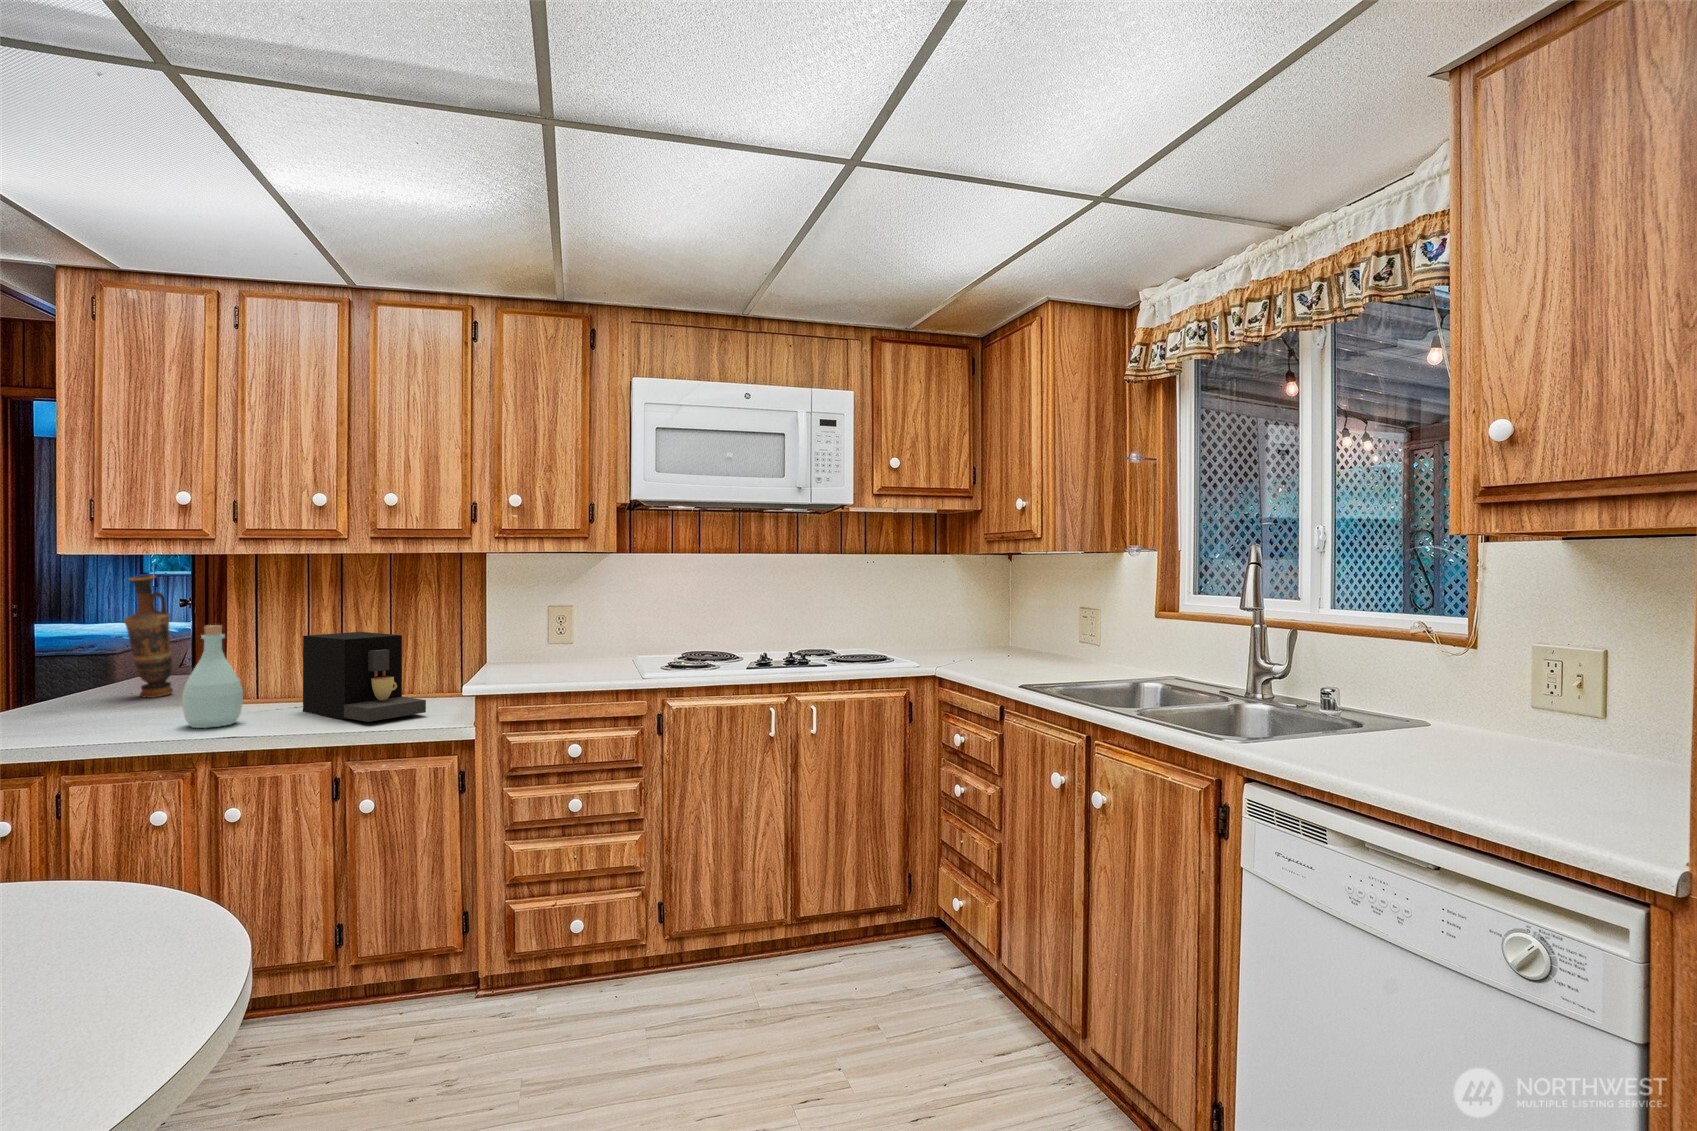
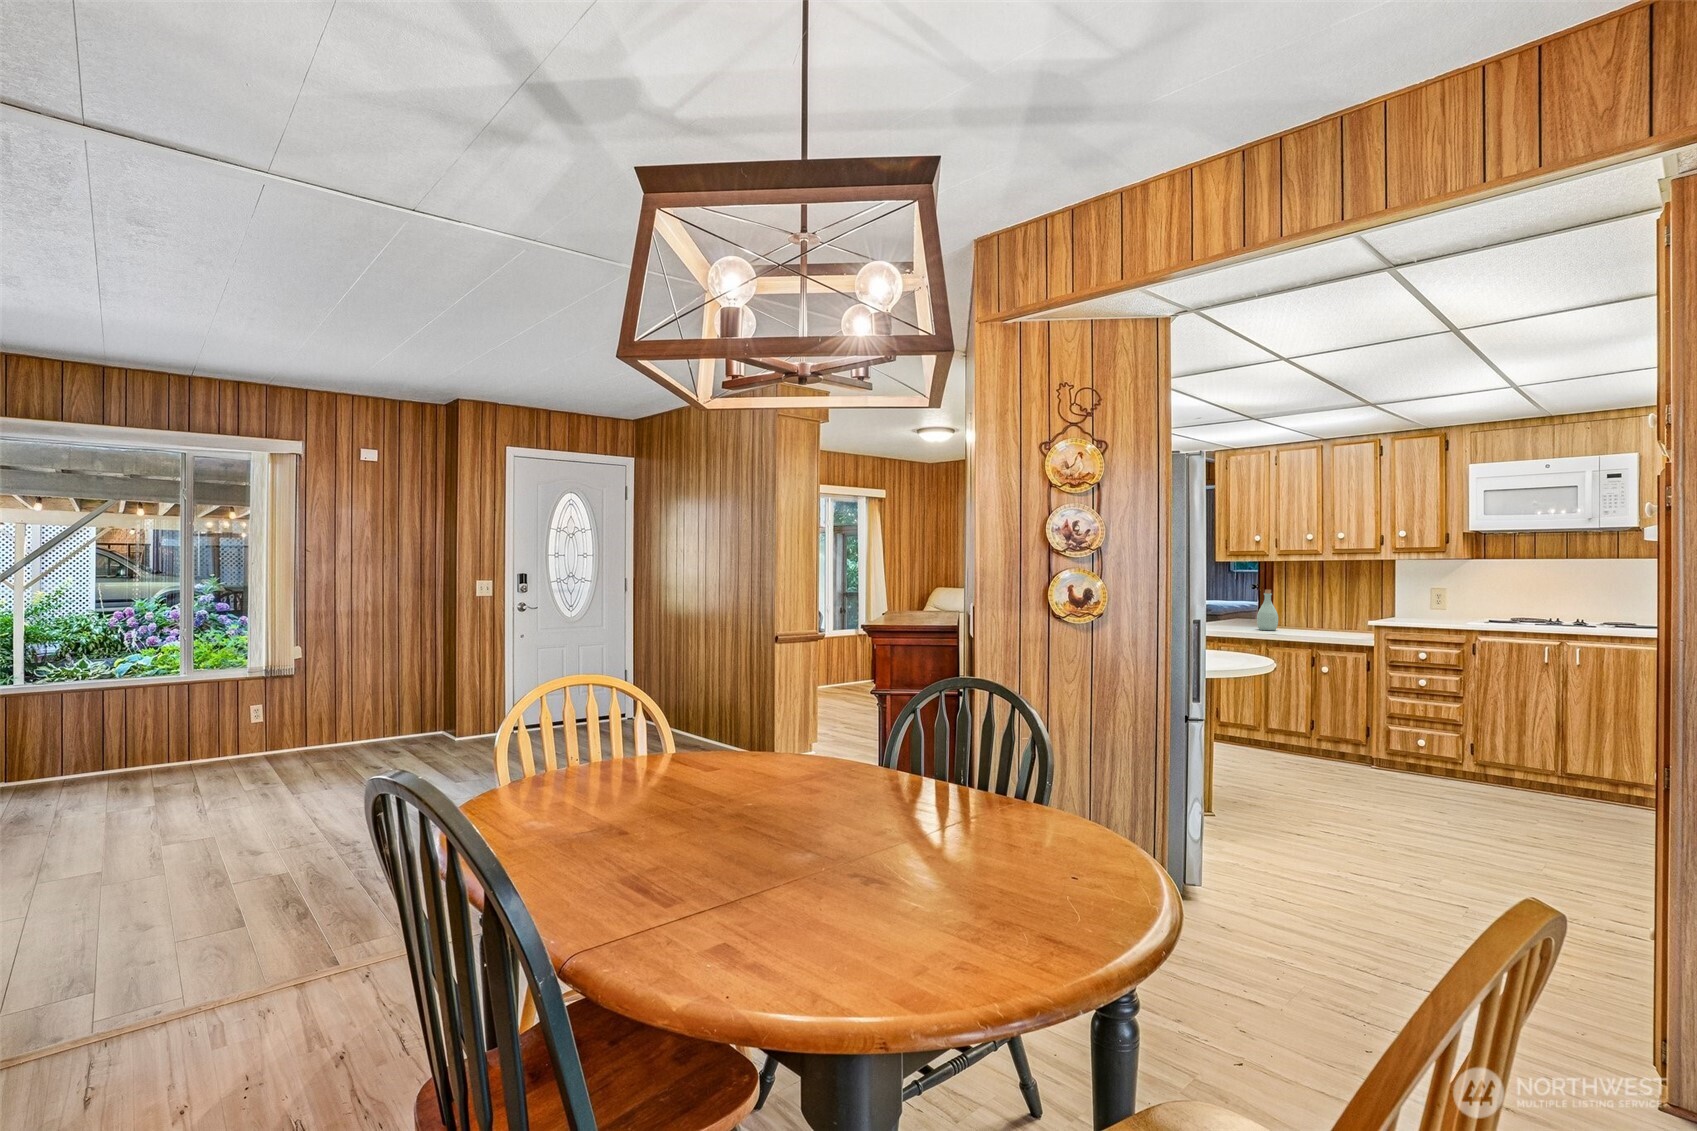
vase: present [124,575,173,698] -> none [1237,571,1254,624]
coffee maker: present [303,632,426,722] -> none [1303,597,1354,634]

